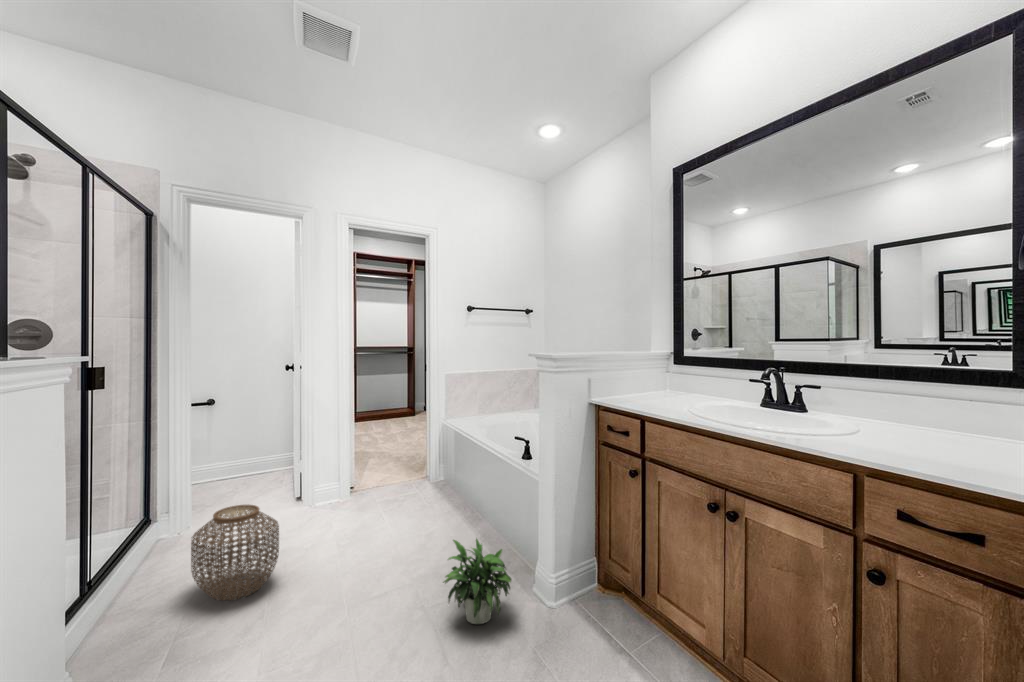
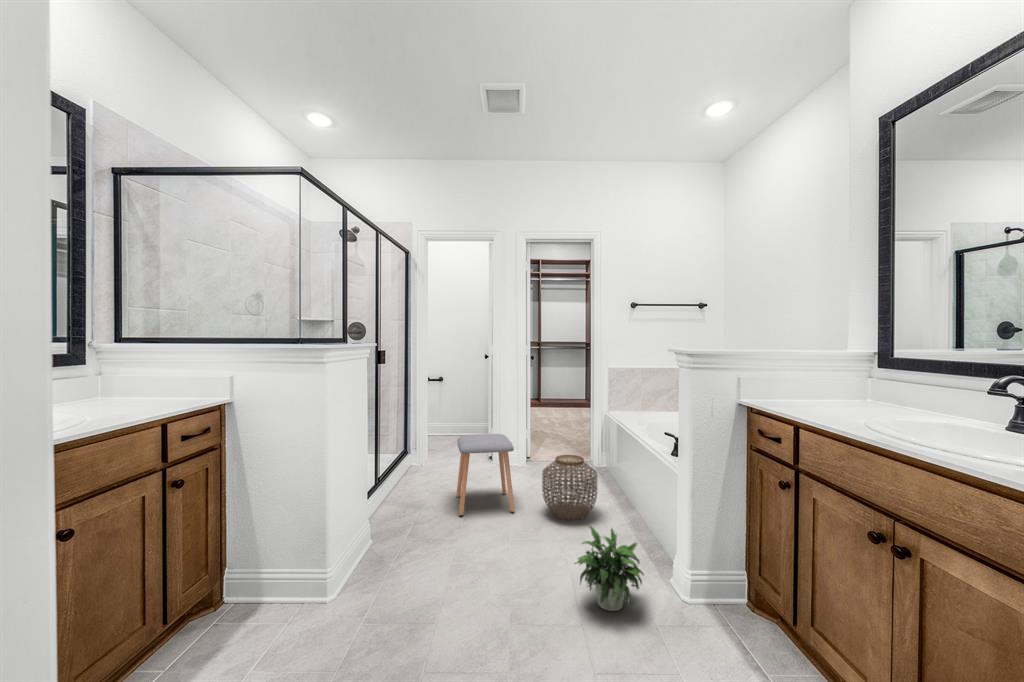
stool: none [274,453,353,556] -> present [456,434,515,516]
woven basket: present [191,505,279,600] -> present [542,455,597,520]

